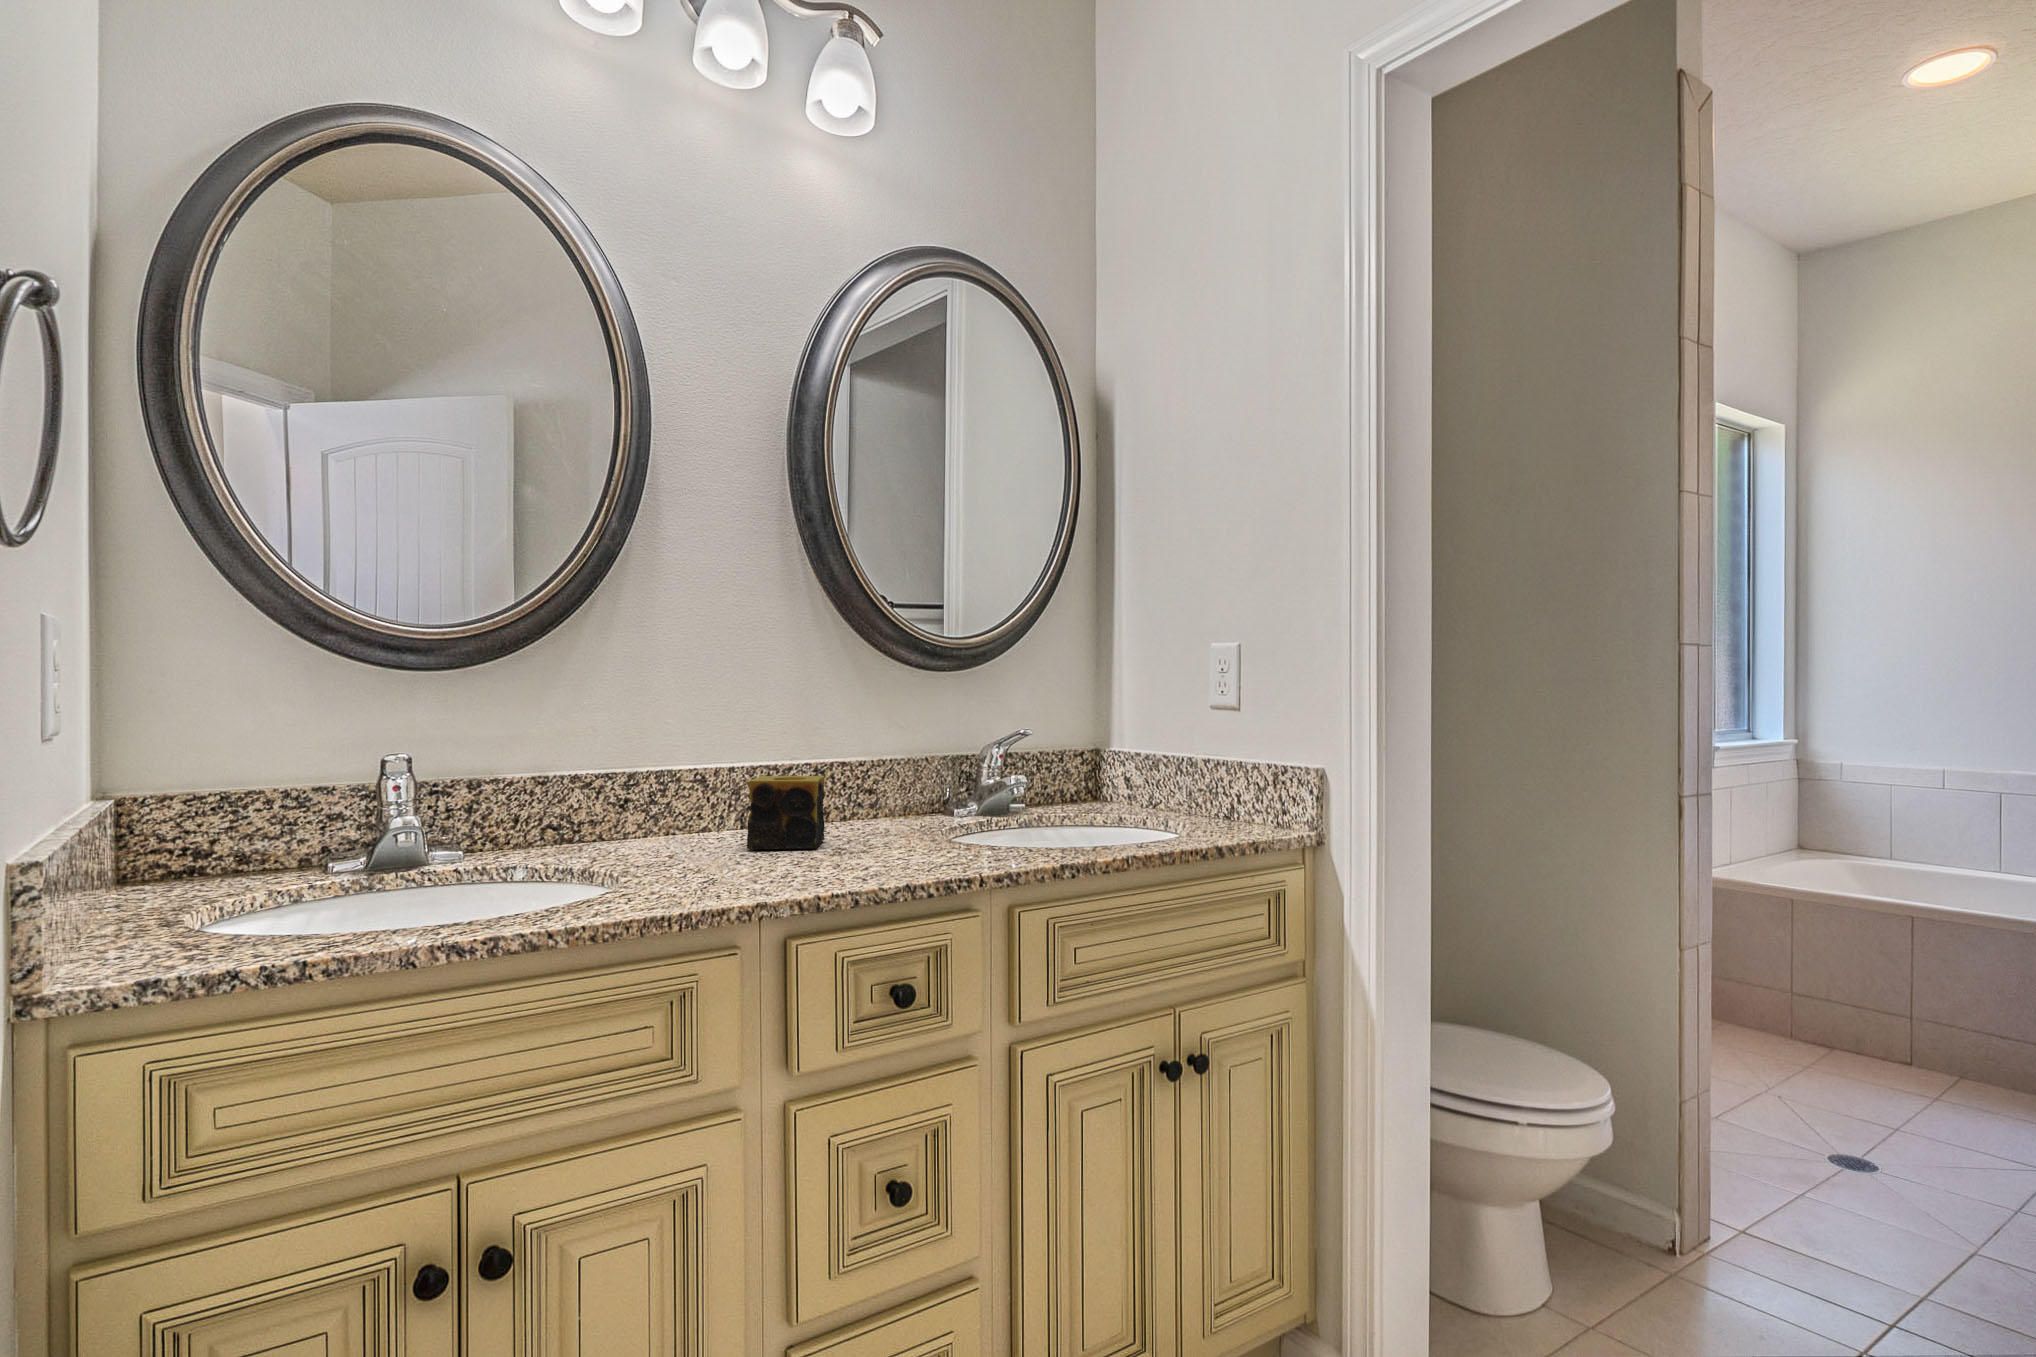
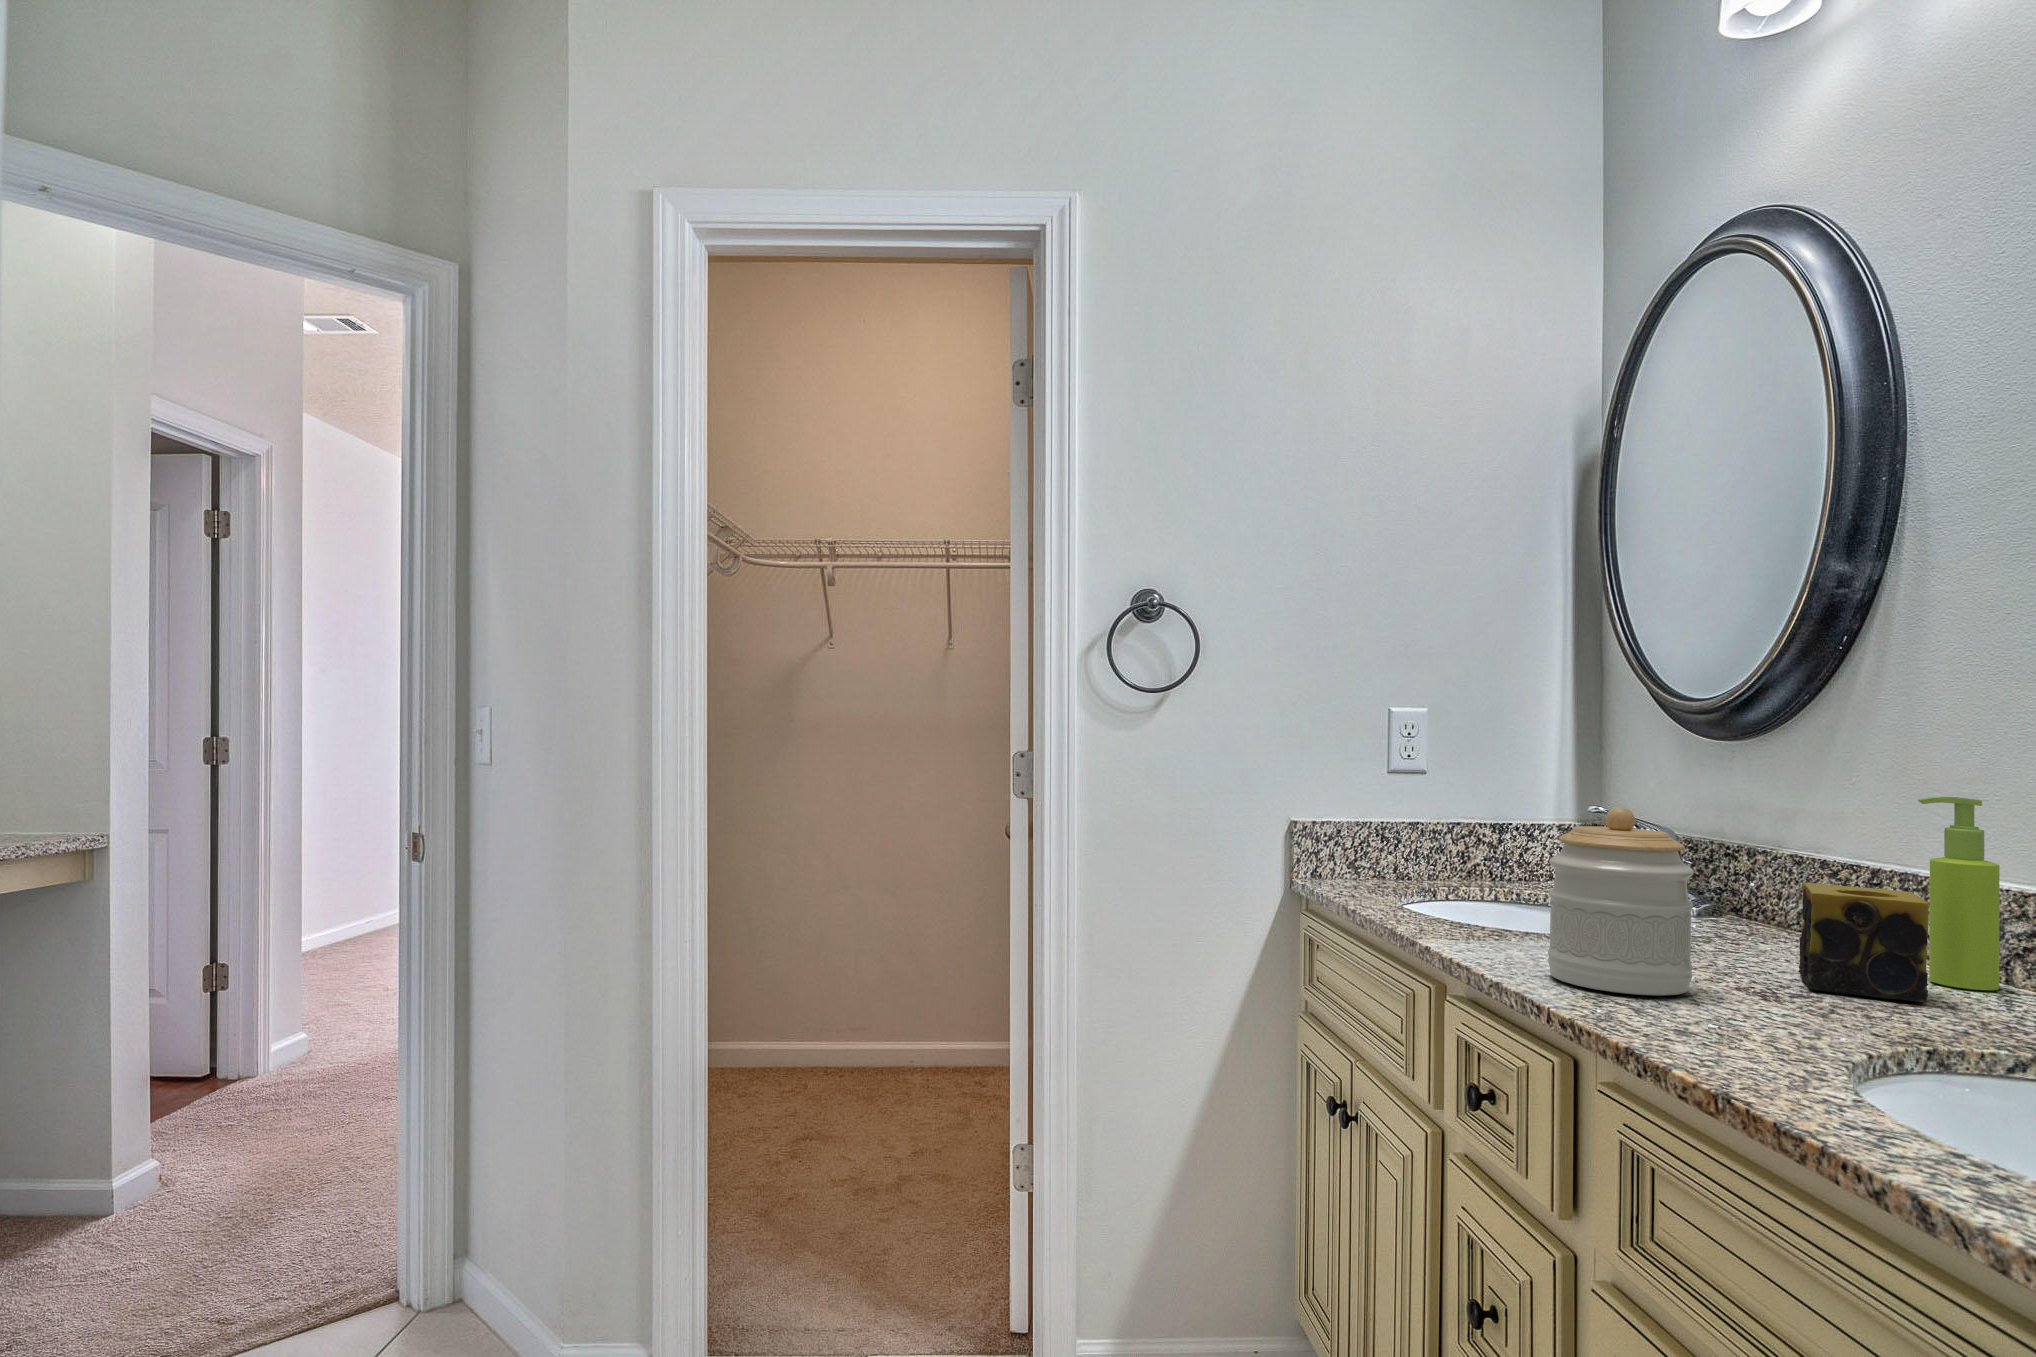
soap dispenser: none [700,711,739,840] -> present [1918,797,2000,990]
jar: none [837,730,937,872] -> present [1548,807,1694,996]

